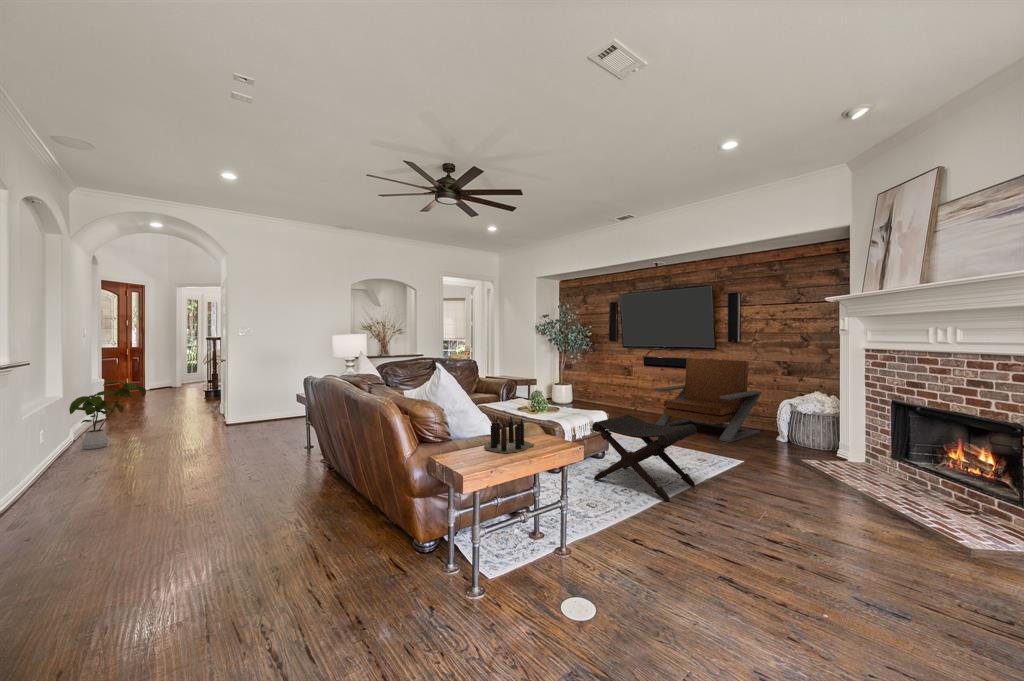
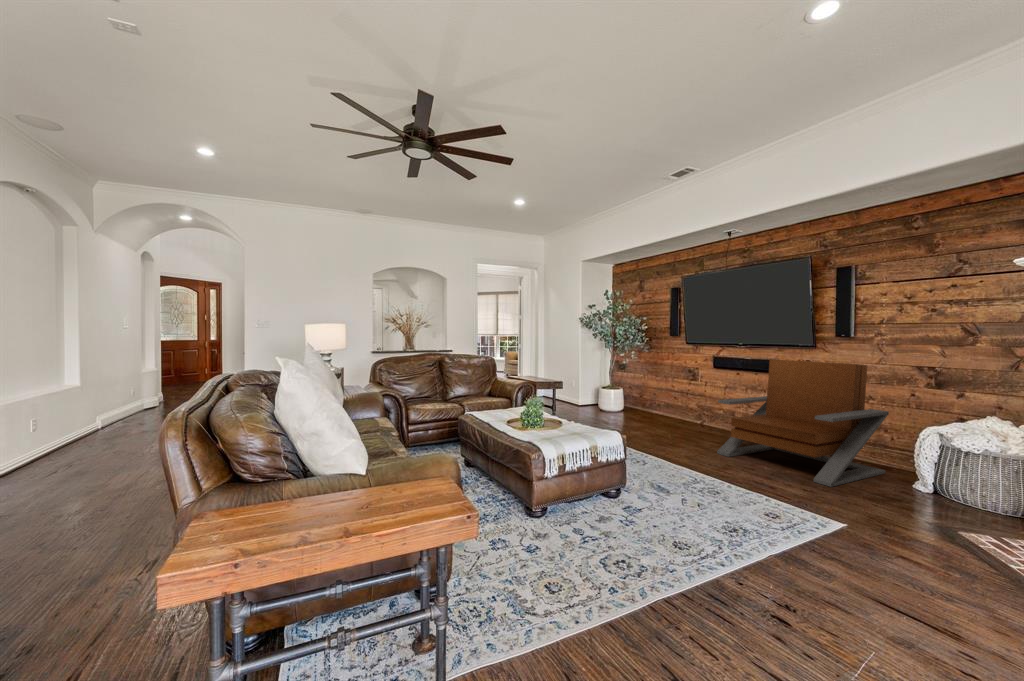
house plant: present [69,381,146,449] -> none [44,369,133,440]
footstool: present [592,415,697,501] -> none [581,439,751,597]
candle: present [484,416,534,454] -> none [301,442,399,516]

